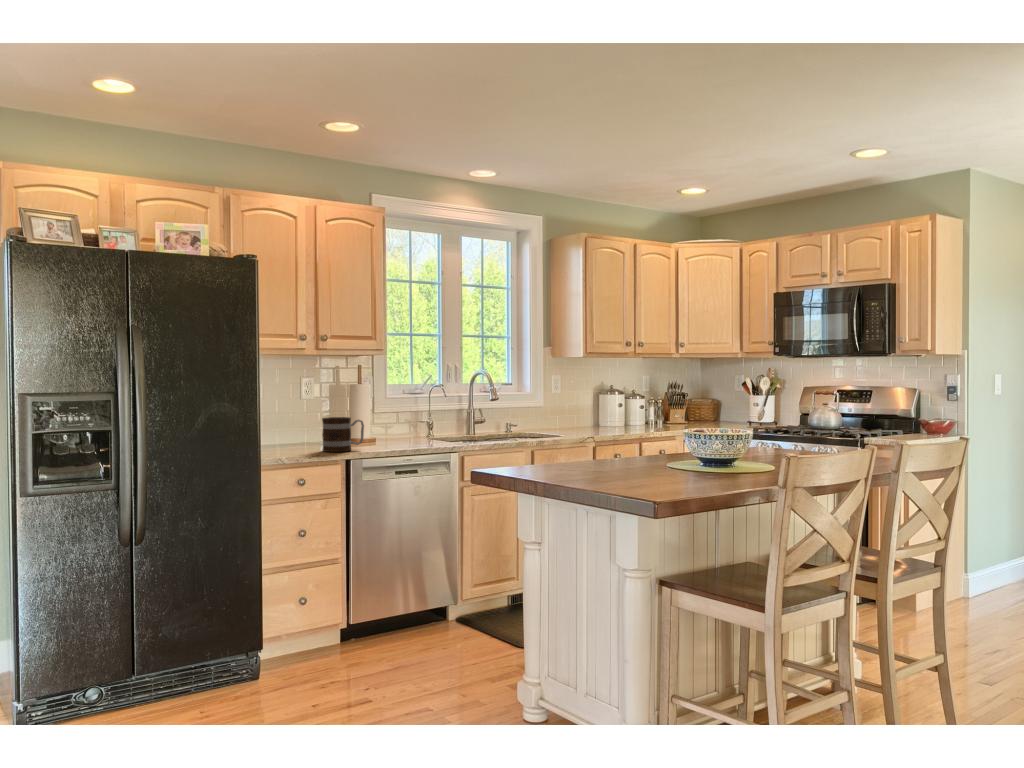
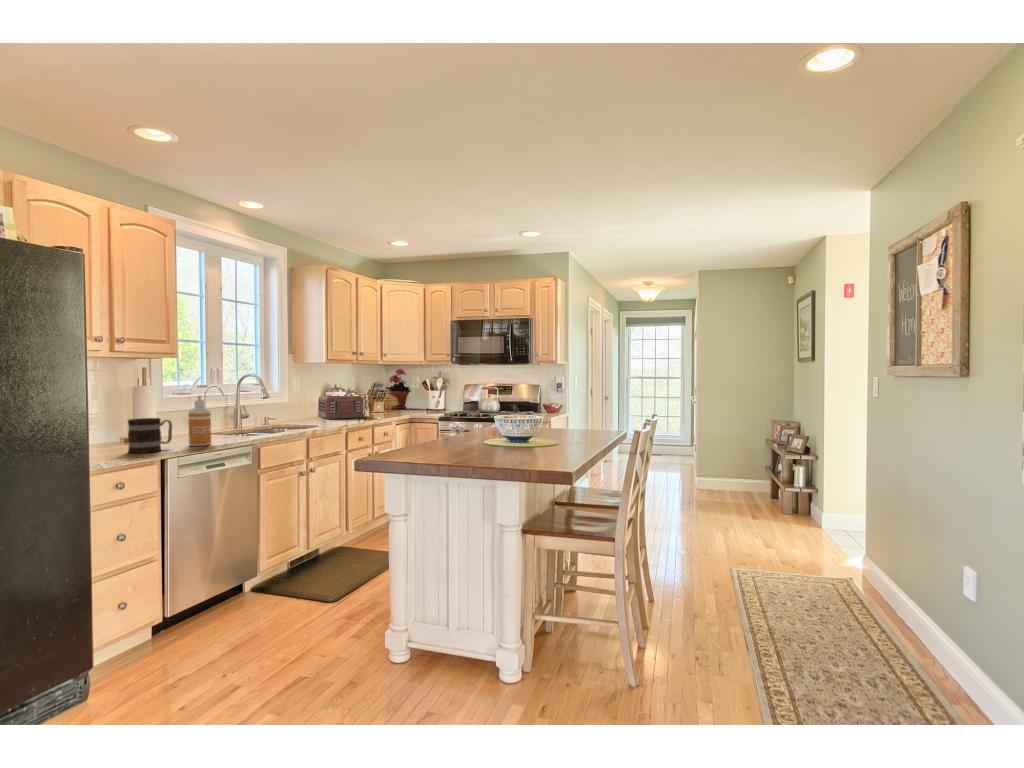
potted plant: none [695,364,732,422] -> present [386,369,411,409]
soap dispenser: none [382,395,404,449] -> present [188,396,211,446]
toaster: none [584,400,634,430] -> present [318,395,364,419]

